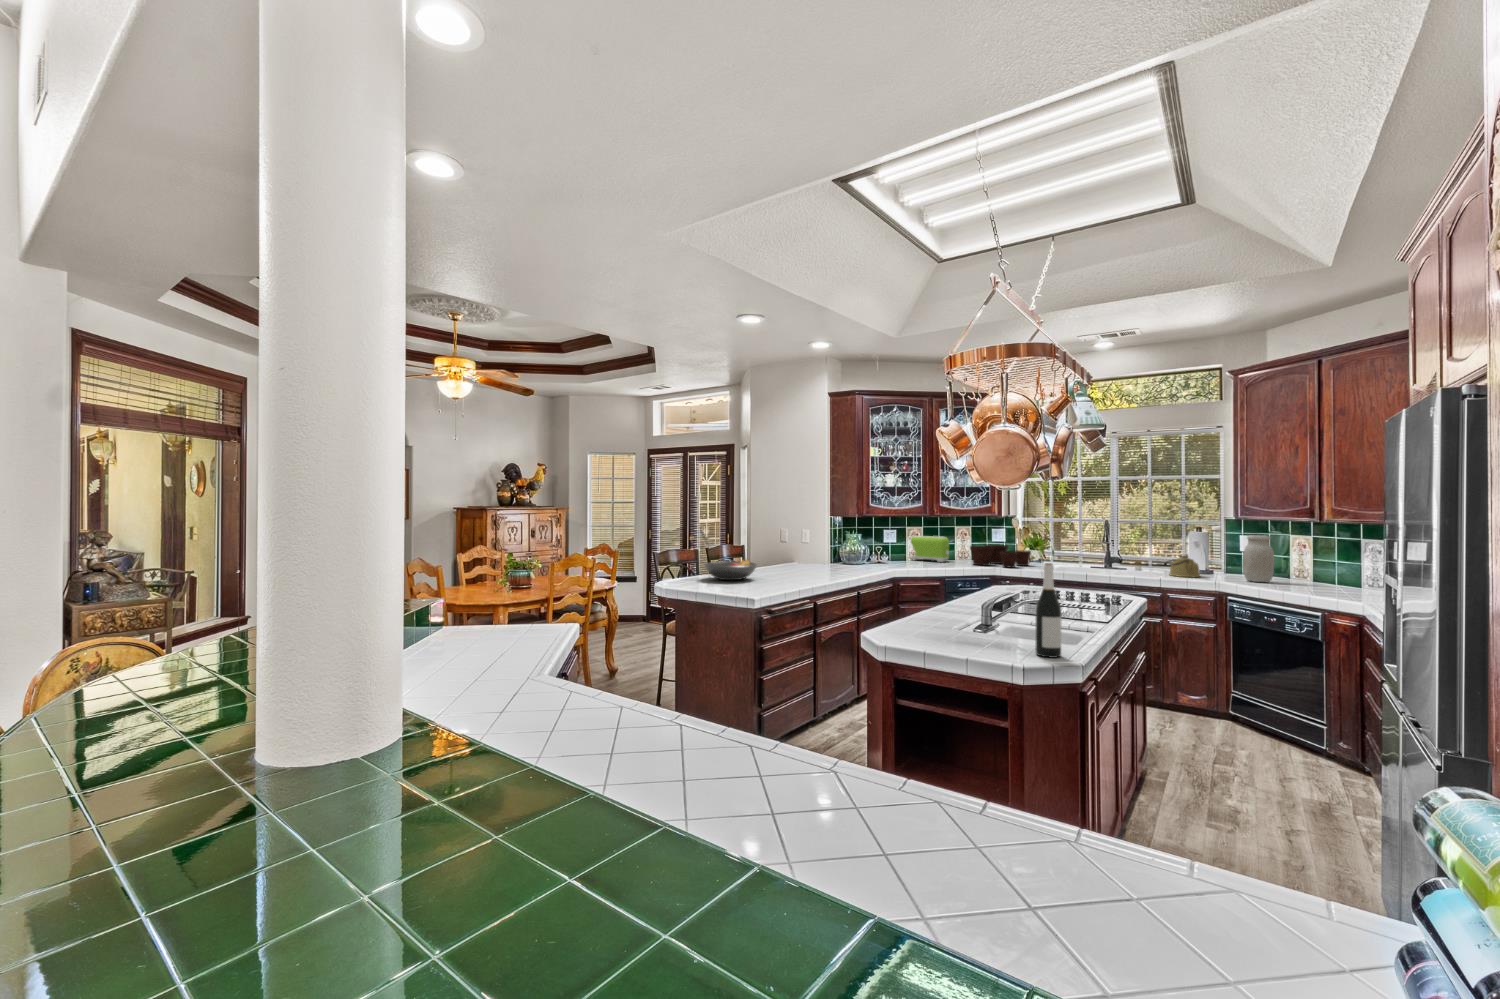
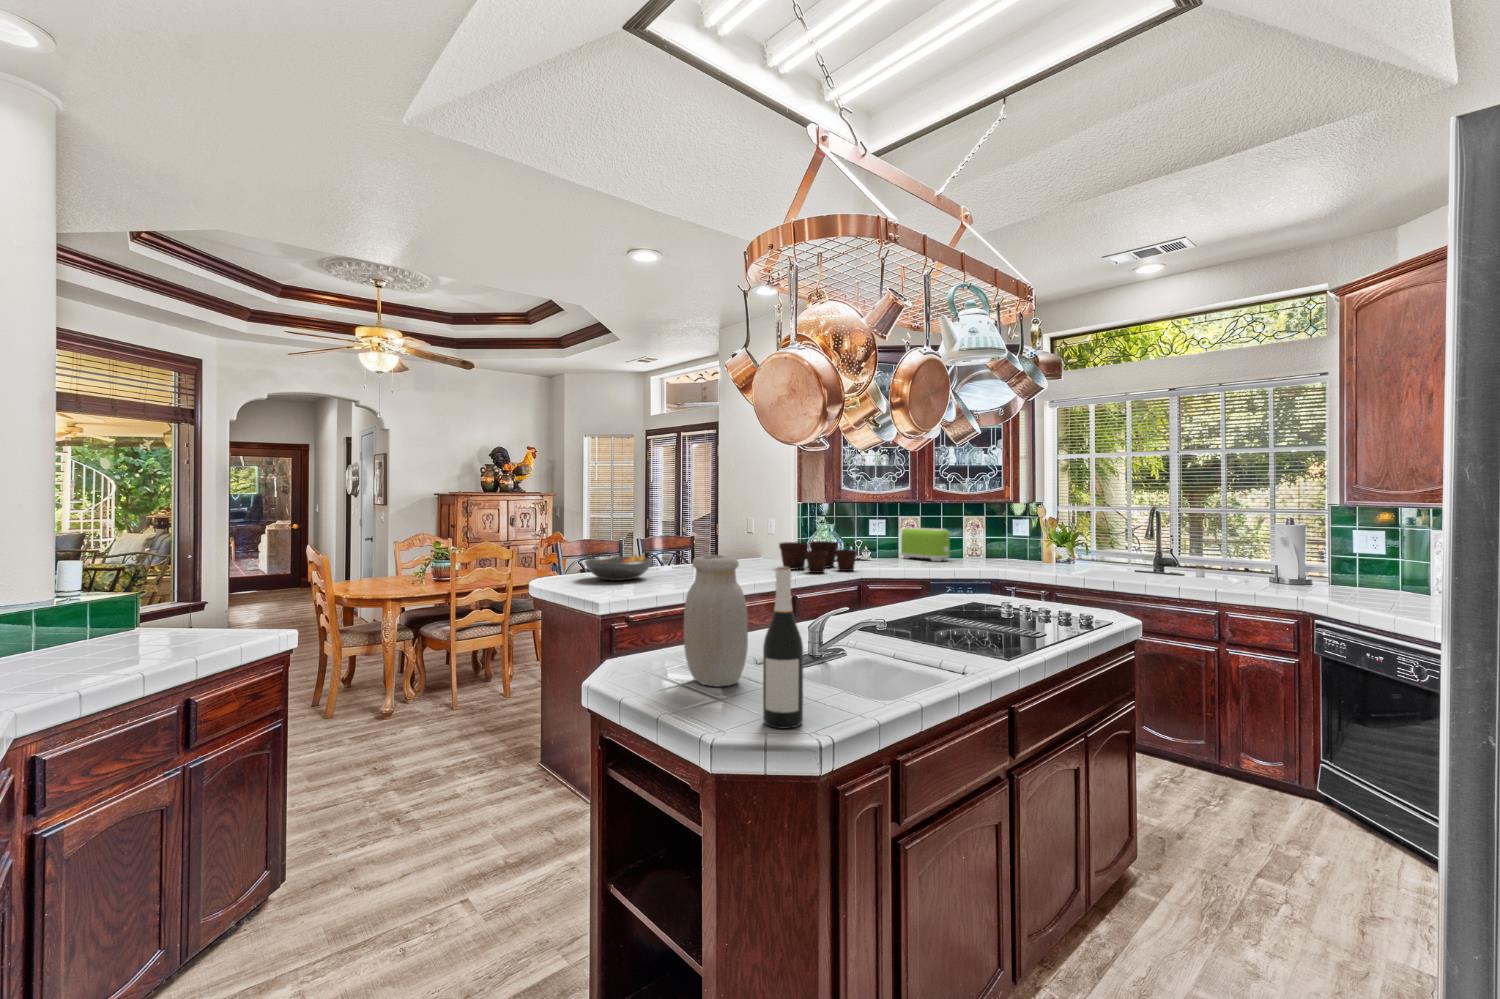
jar: present [1243,535,1275,582] -> present [684,555,748,687]
flower pot: present [970,545,1031,568] -> present [779,541,857,573]
kettle: present [1166,555,1200,577] -> none [1233,557,1284,589]

